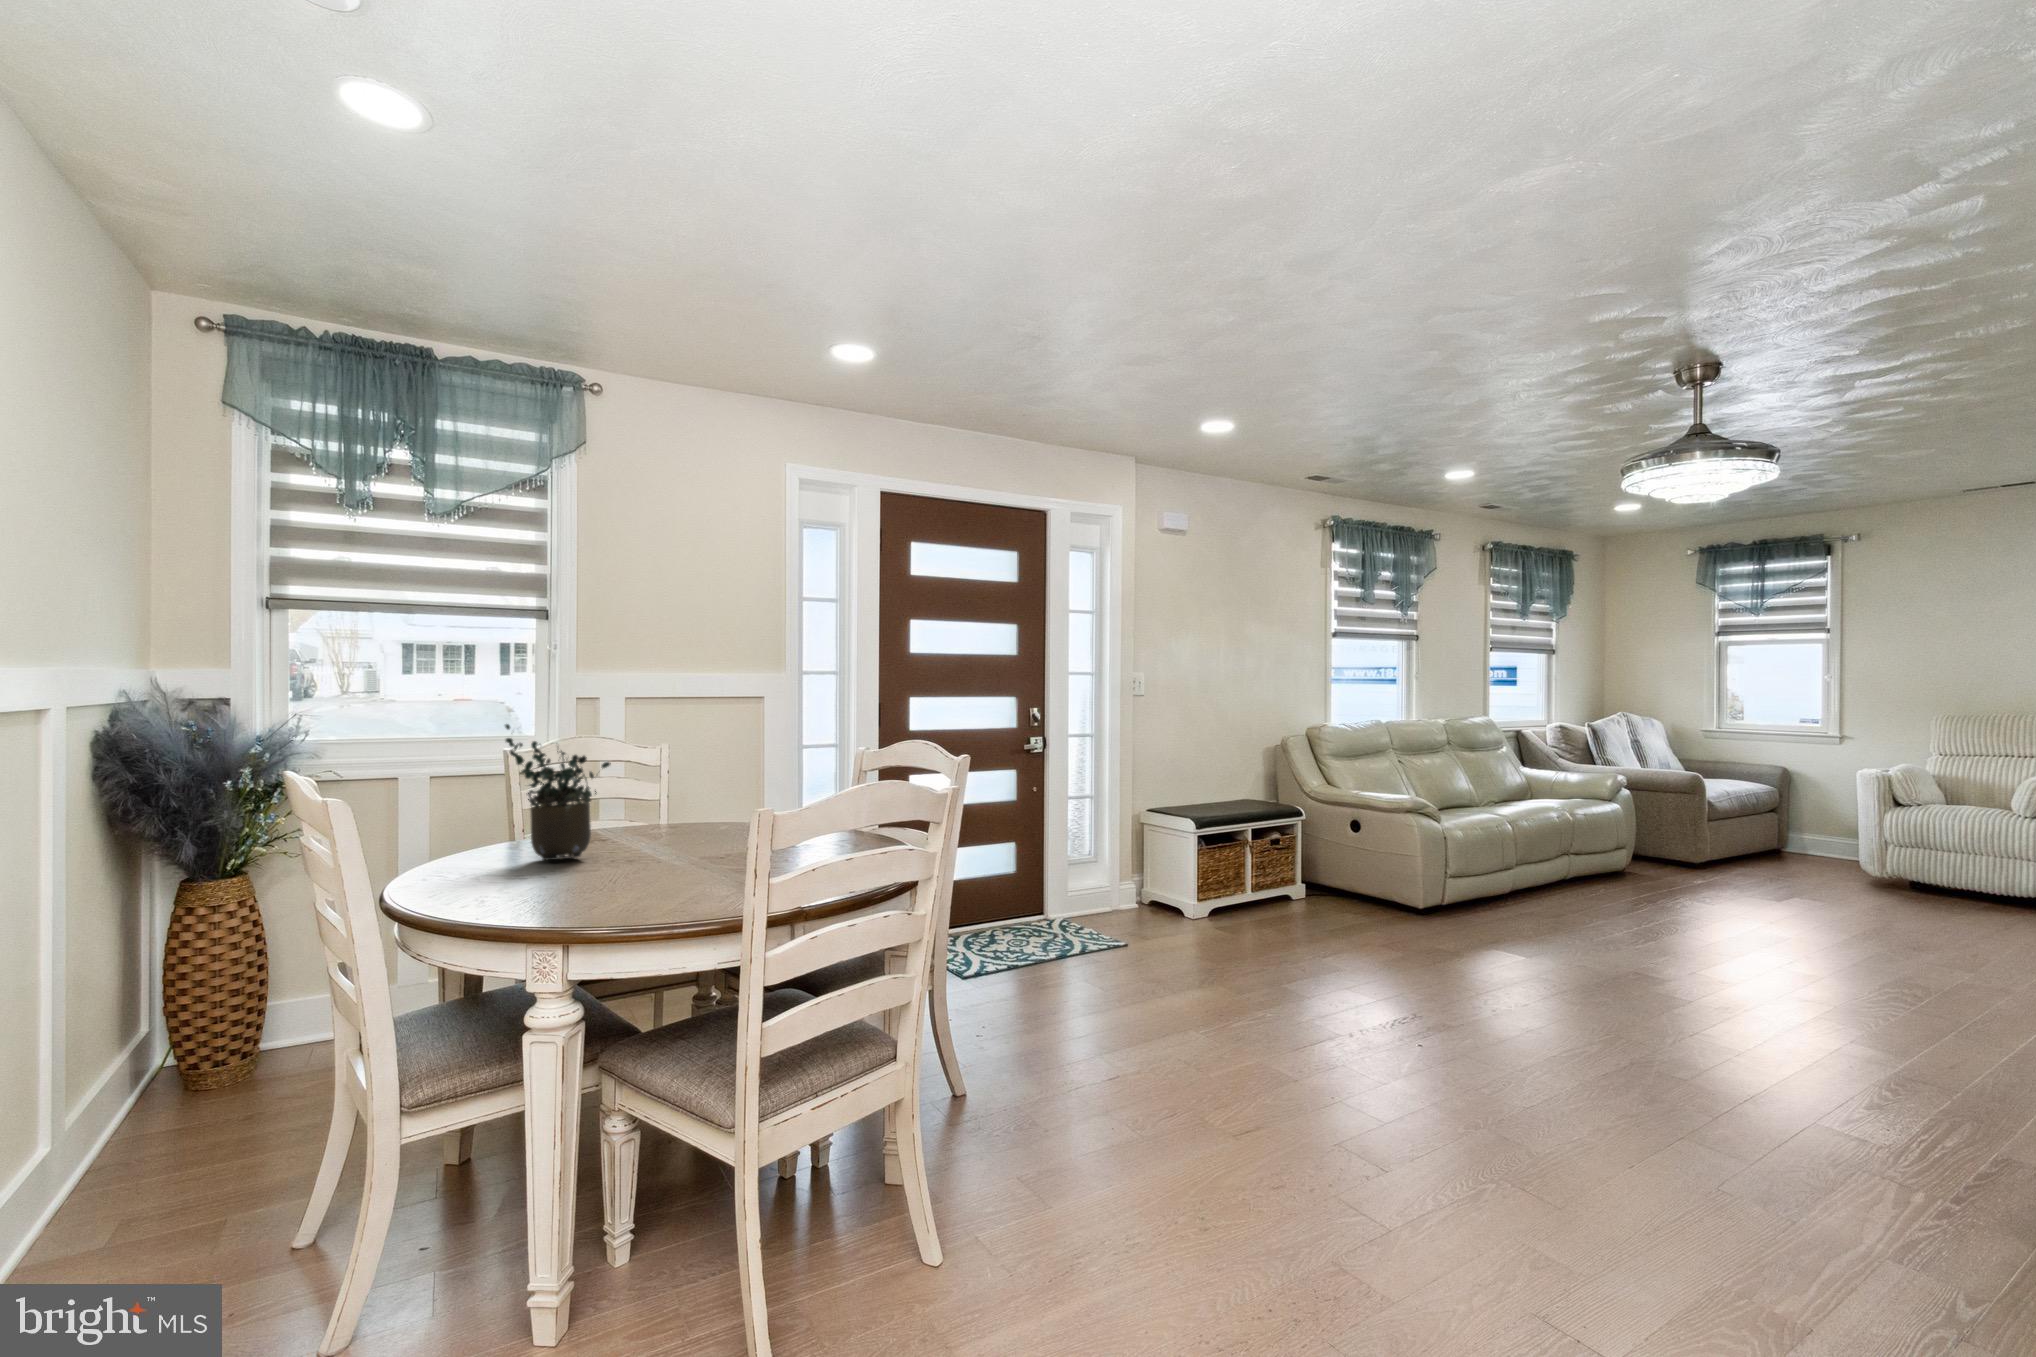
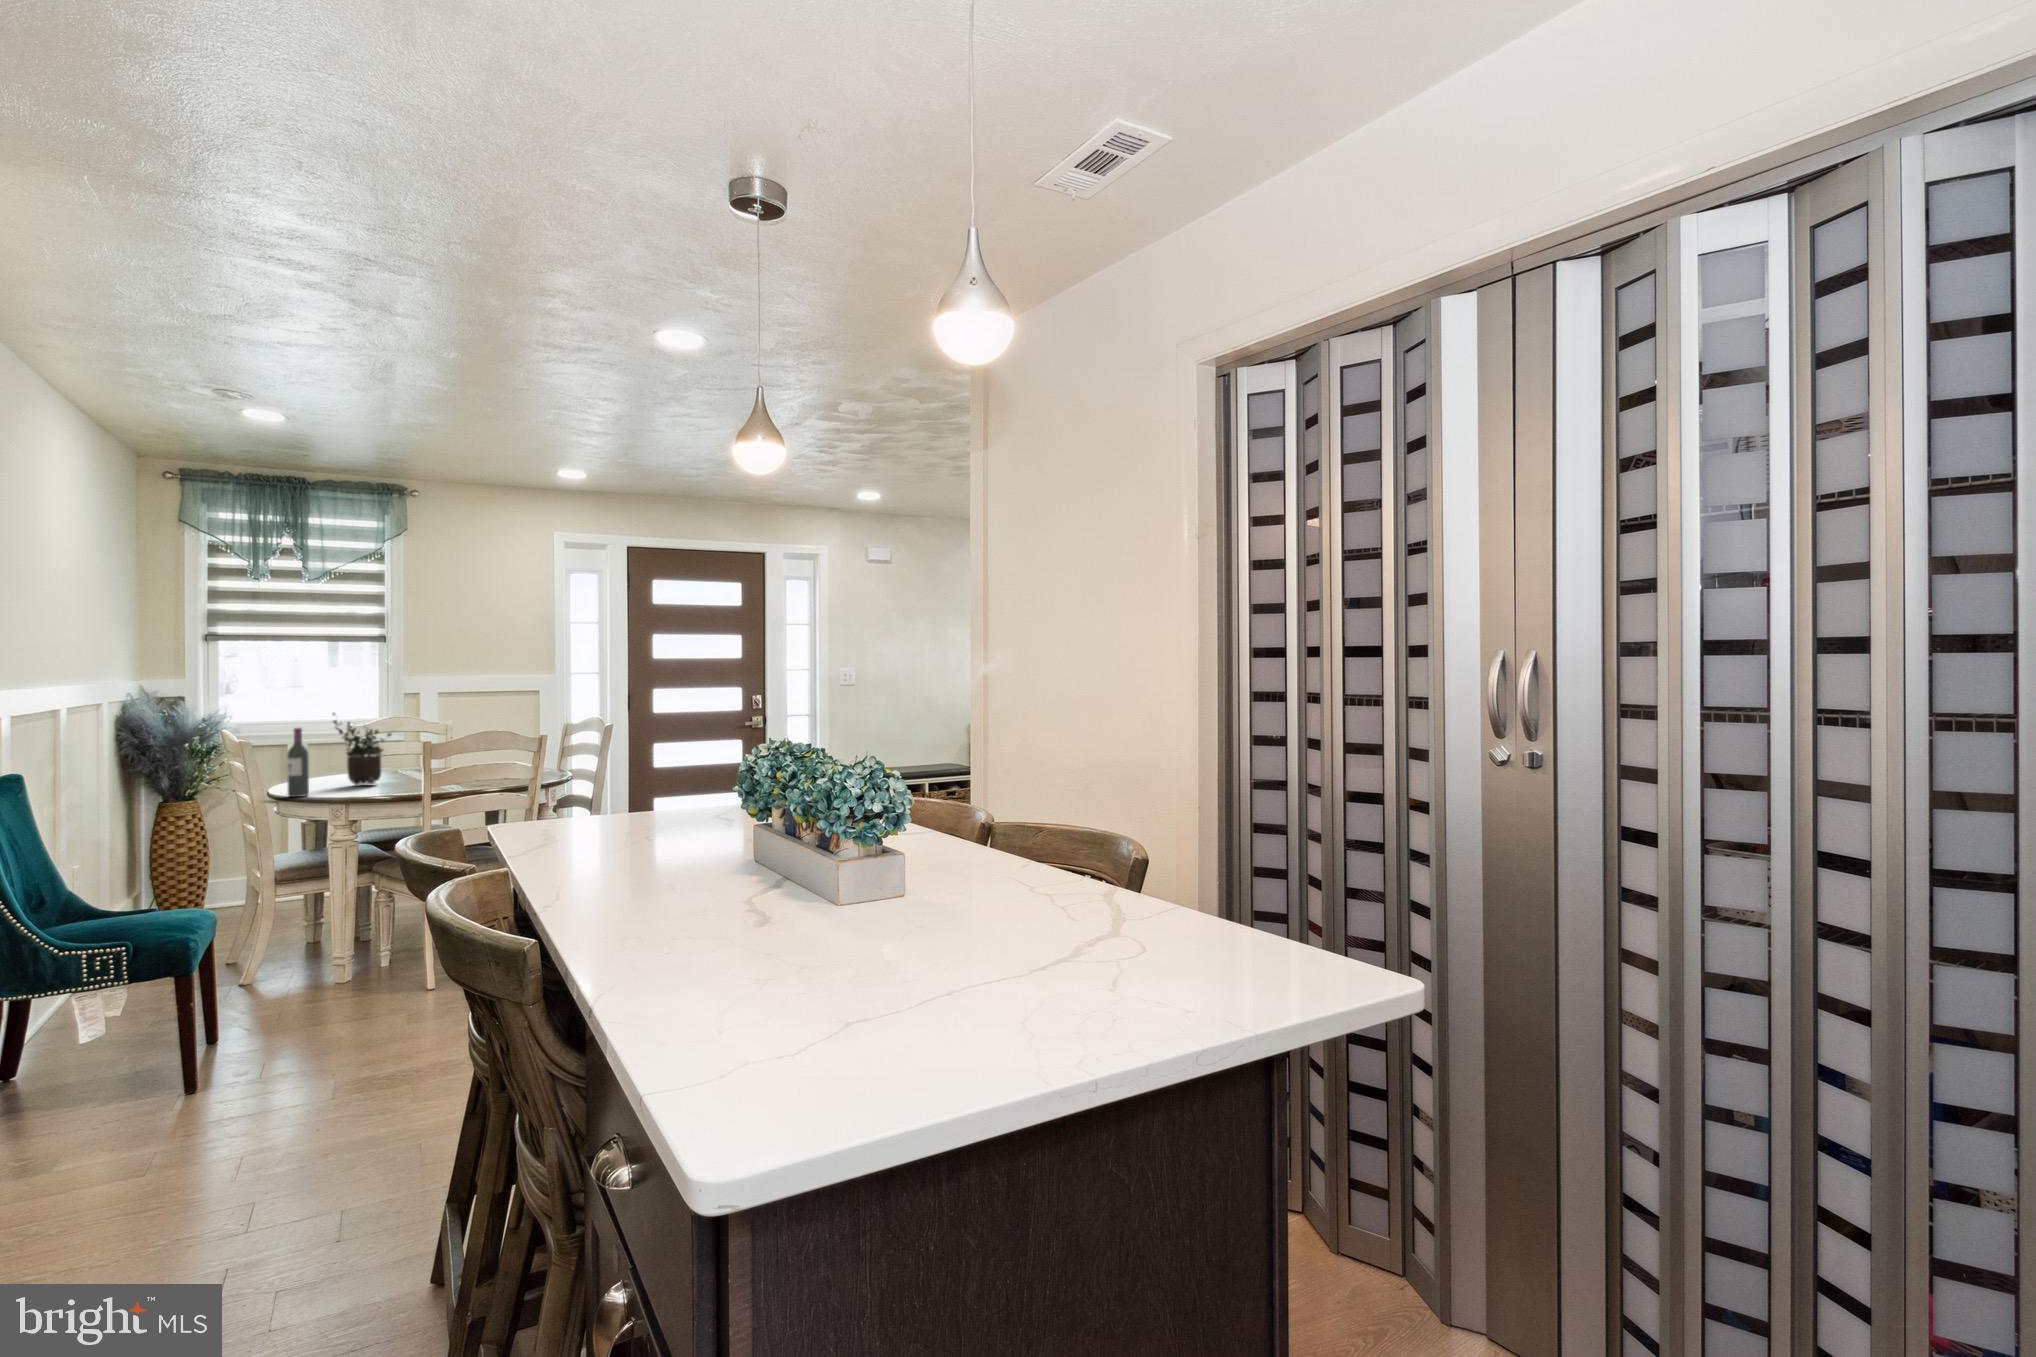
wine bottle: none [430,753,472,897] -> present [287,728,309,797]

